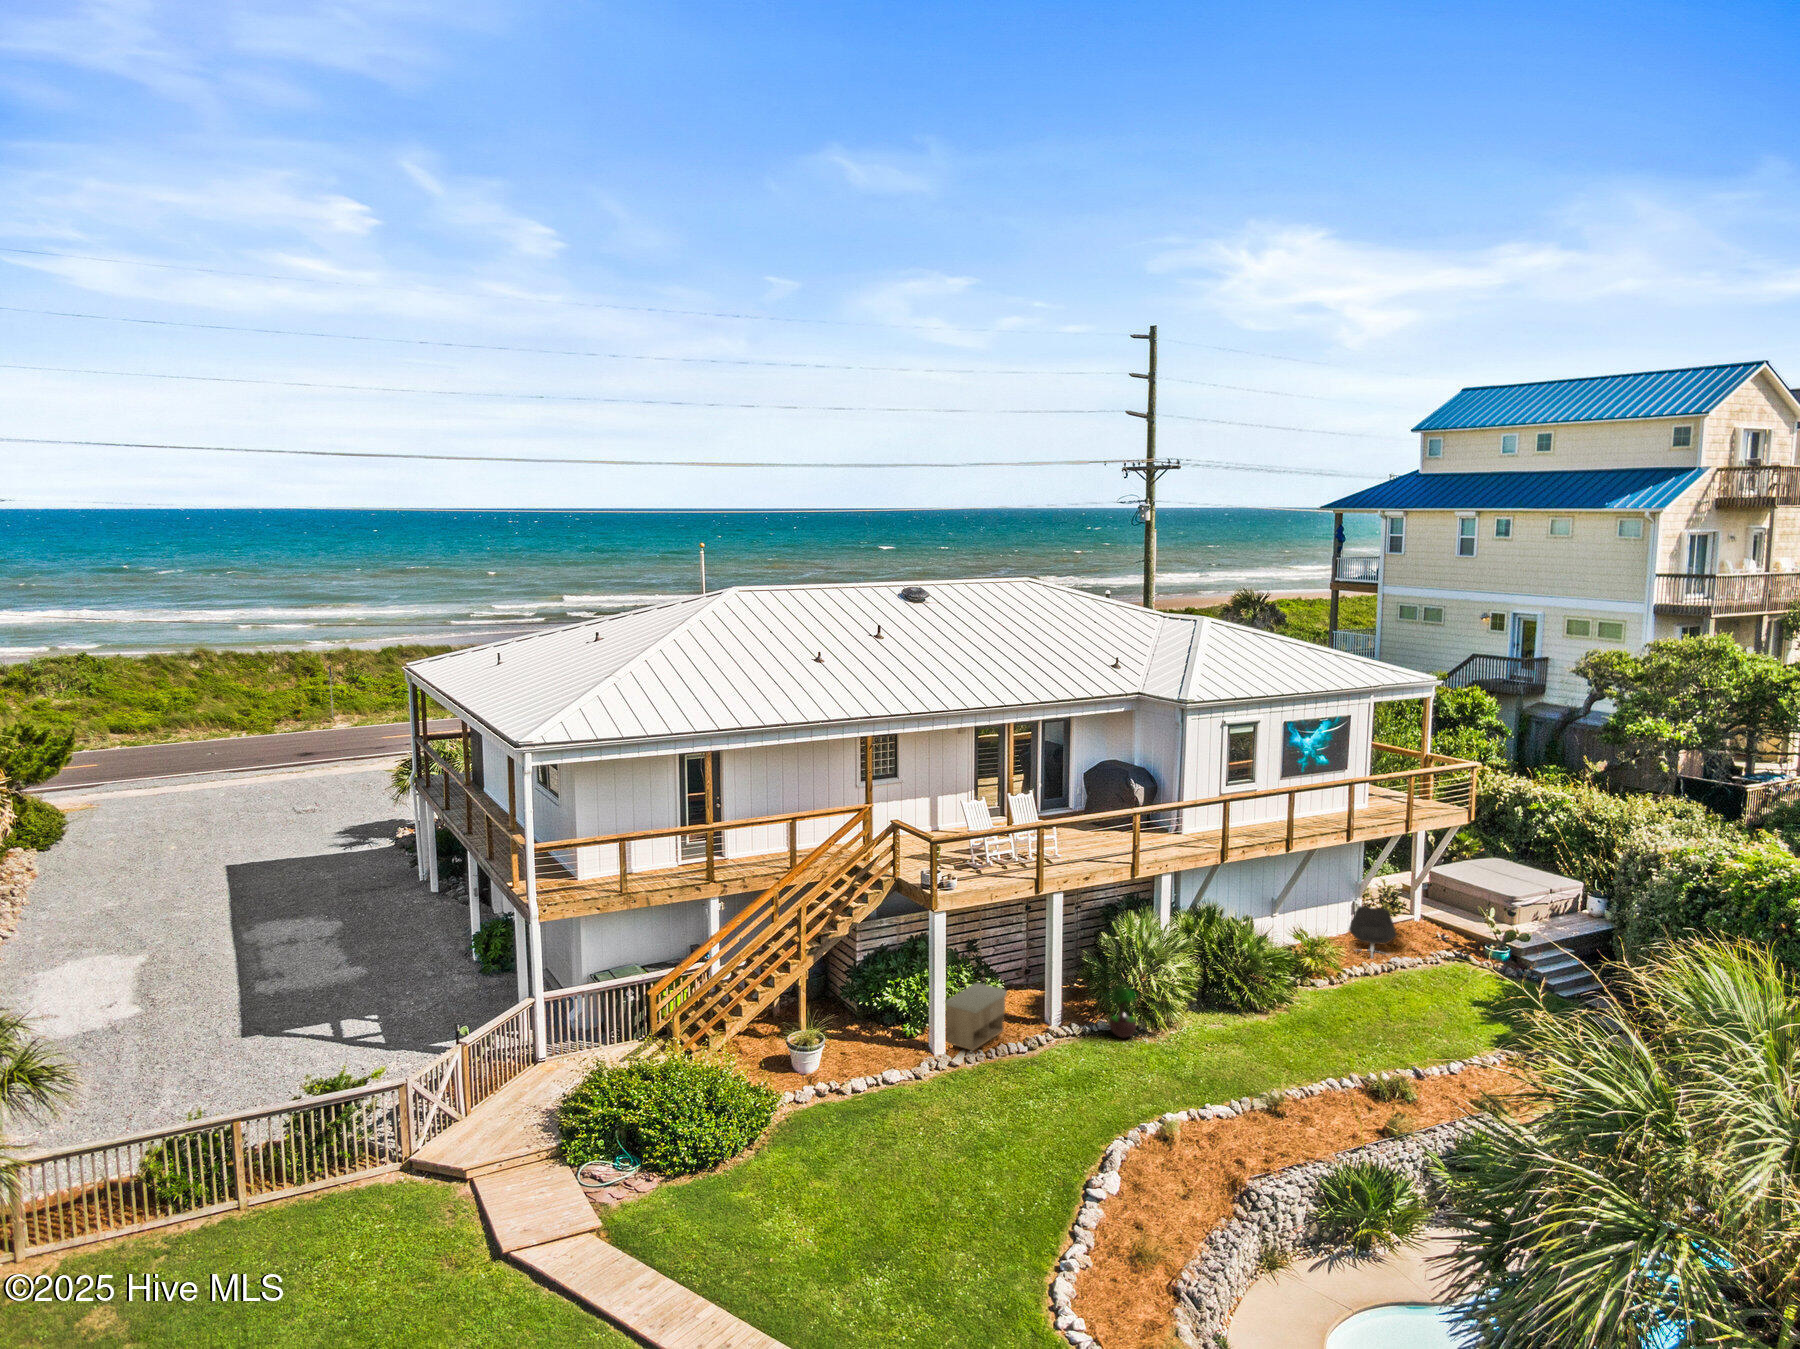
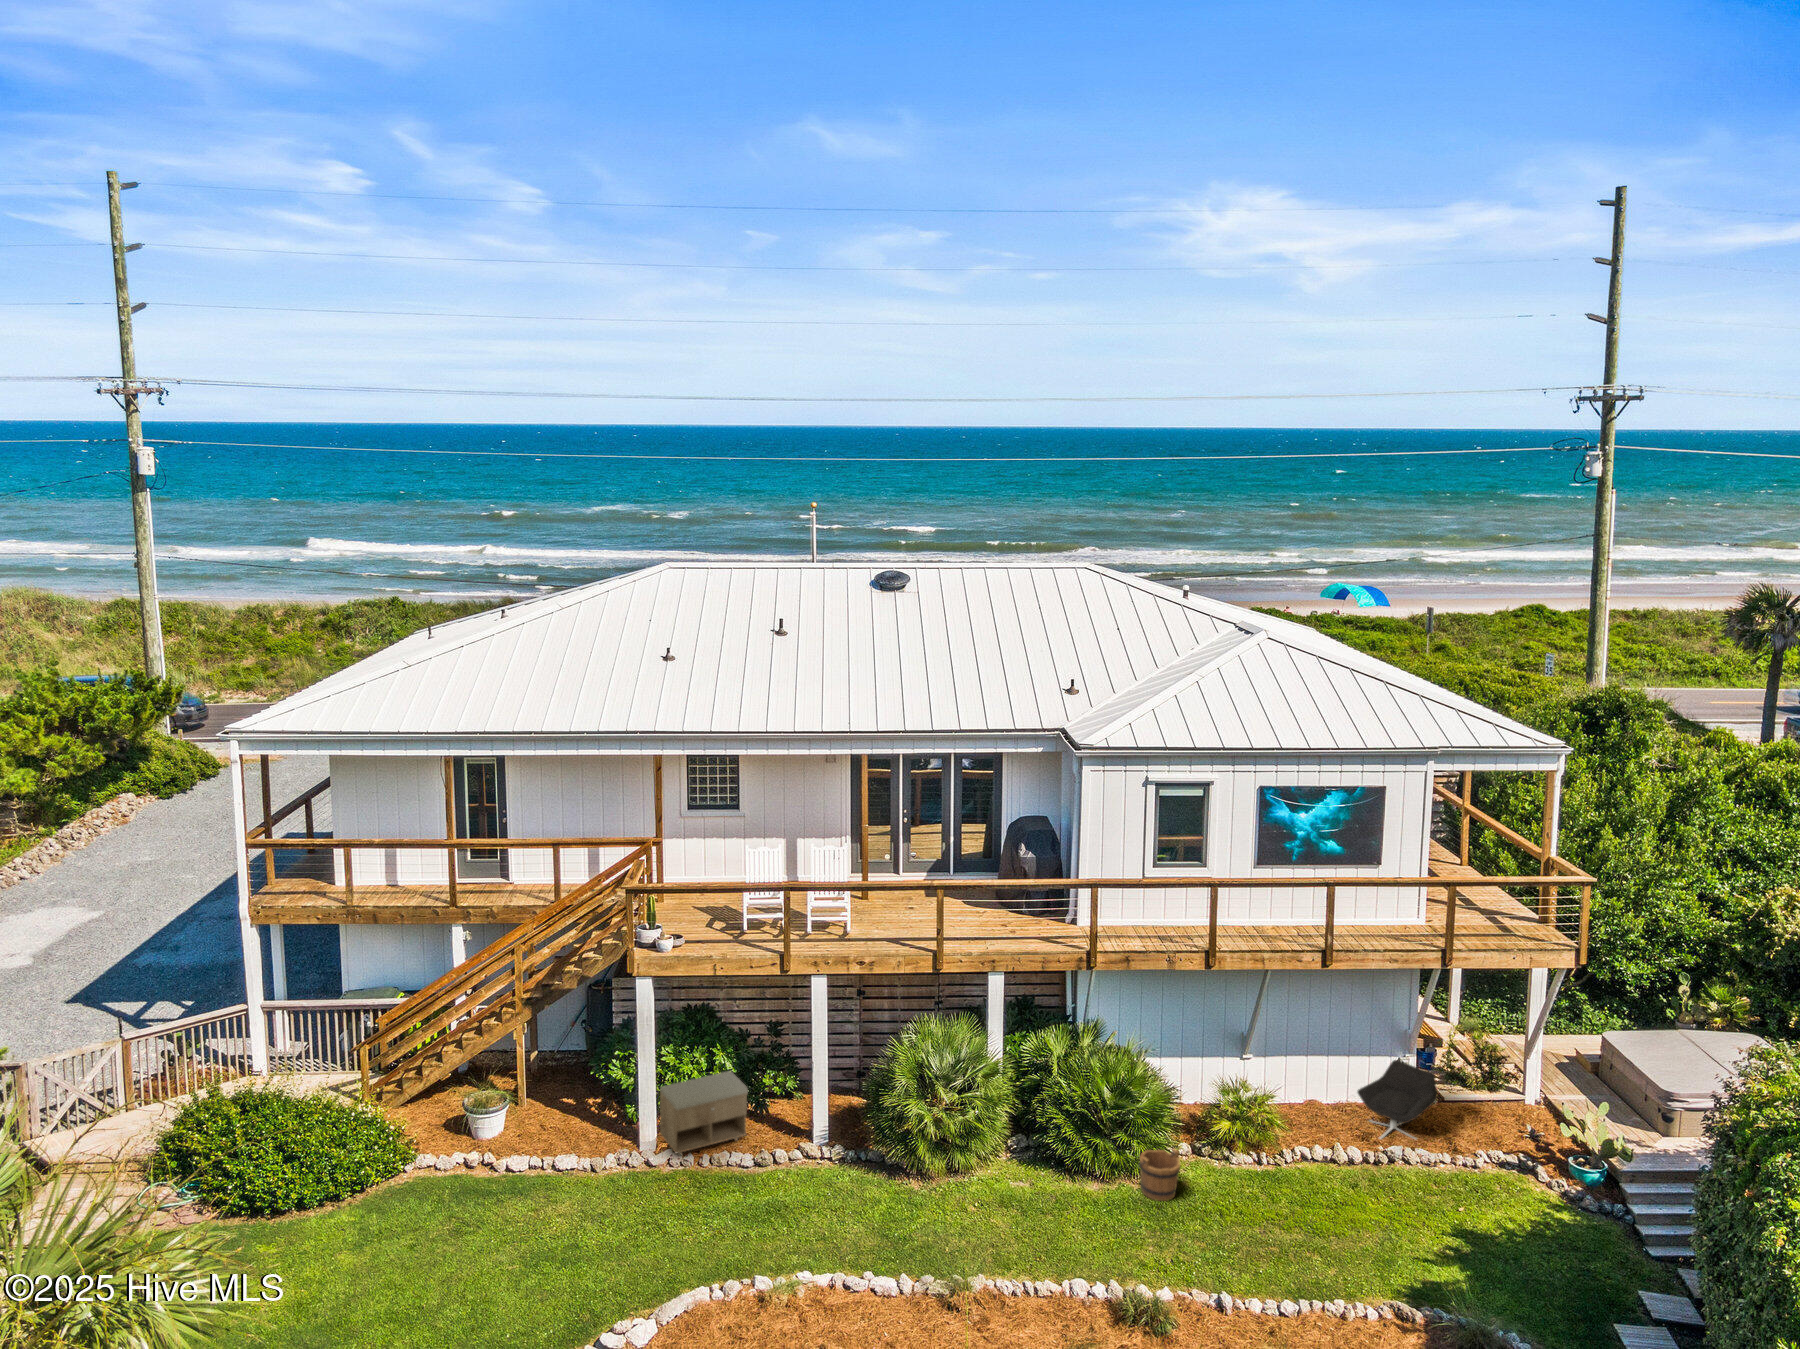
bucket: none [1284,977,1314,1014] -> present [1139,1149,1180,1201]
potted tree: present [1106,984,1136,1037] -> none [843,1103,895,1179]

